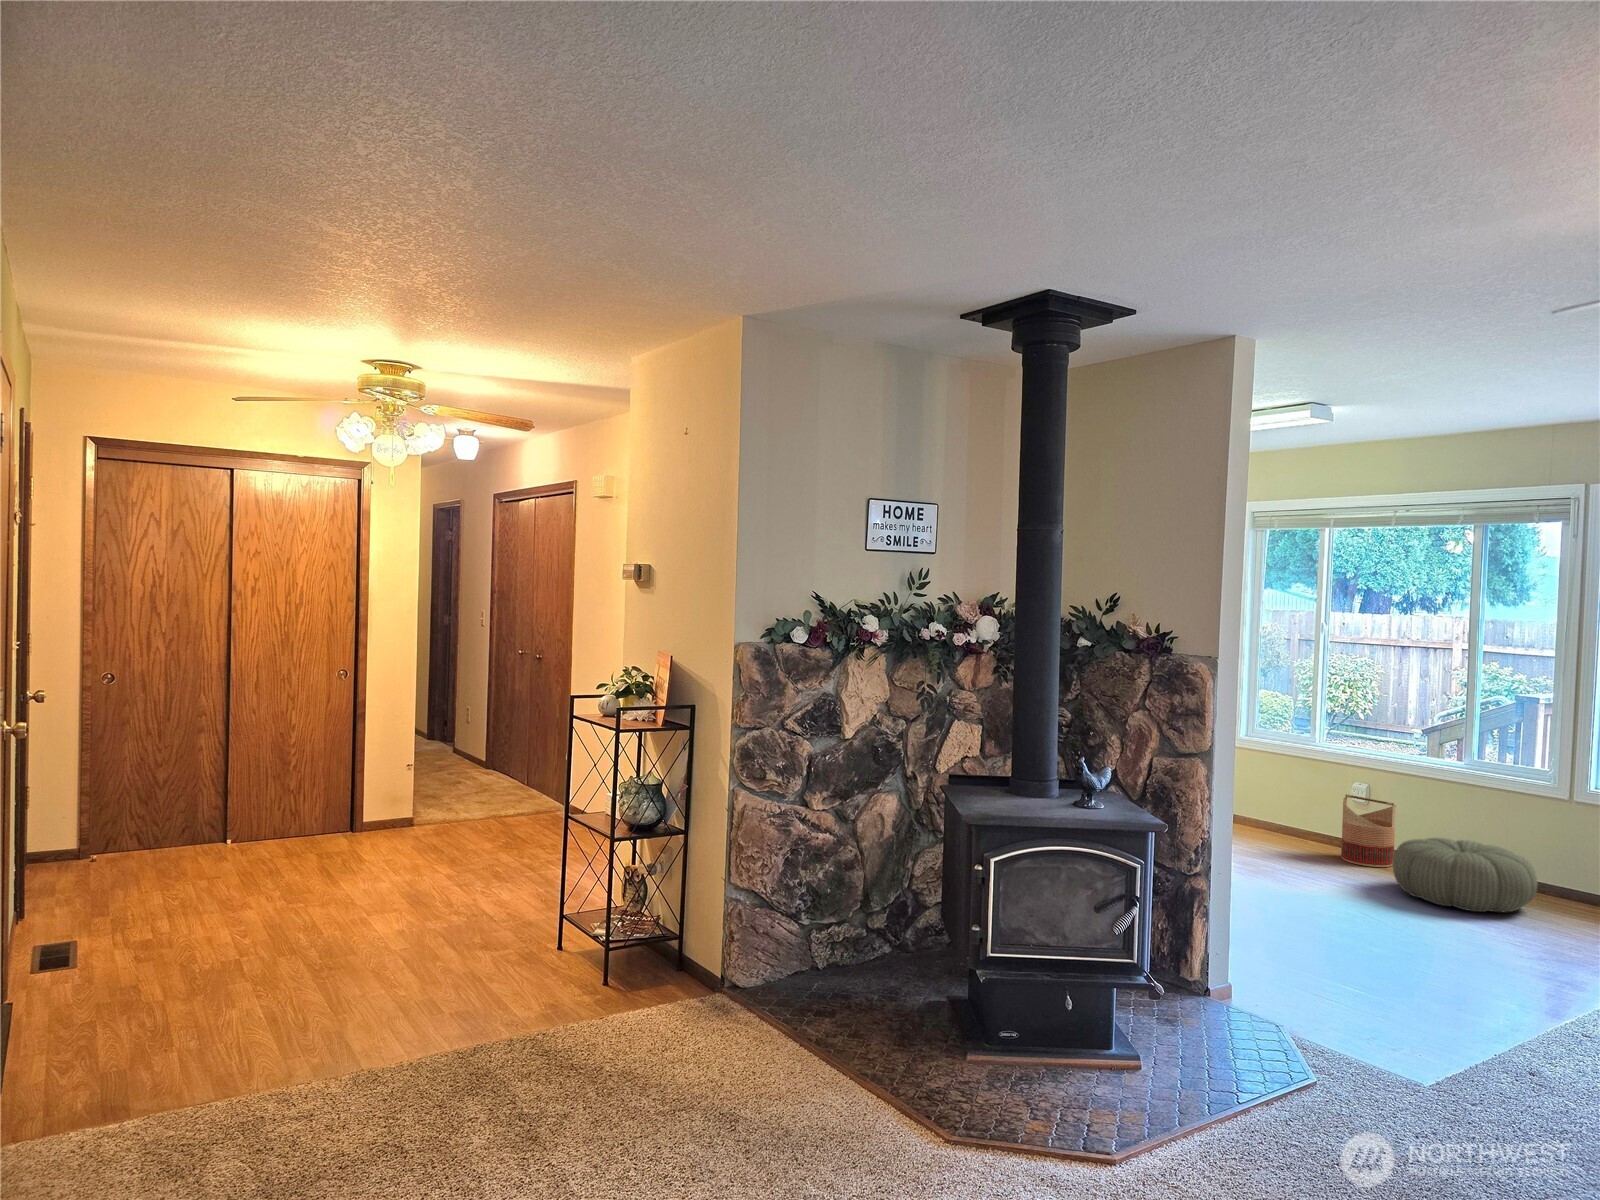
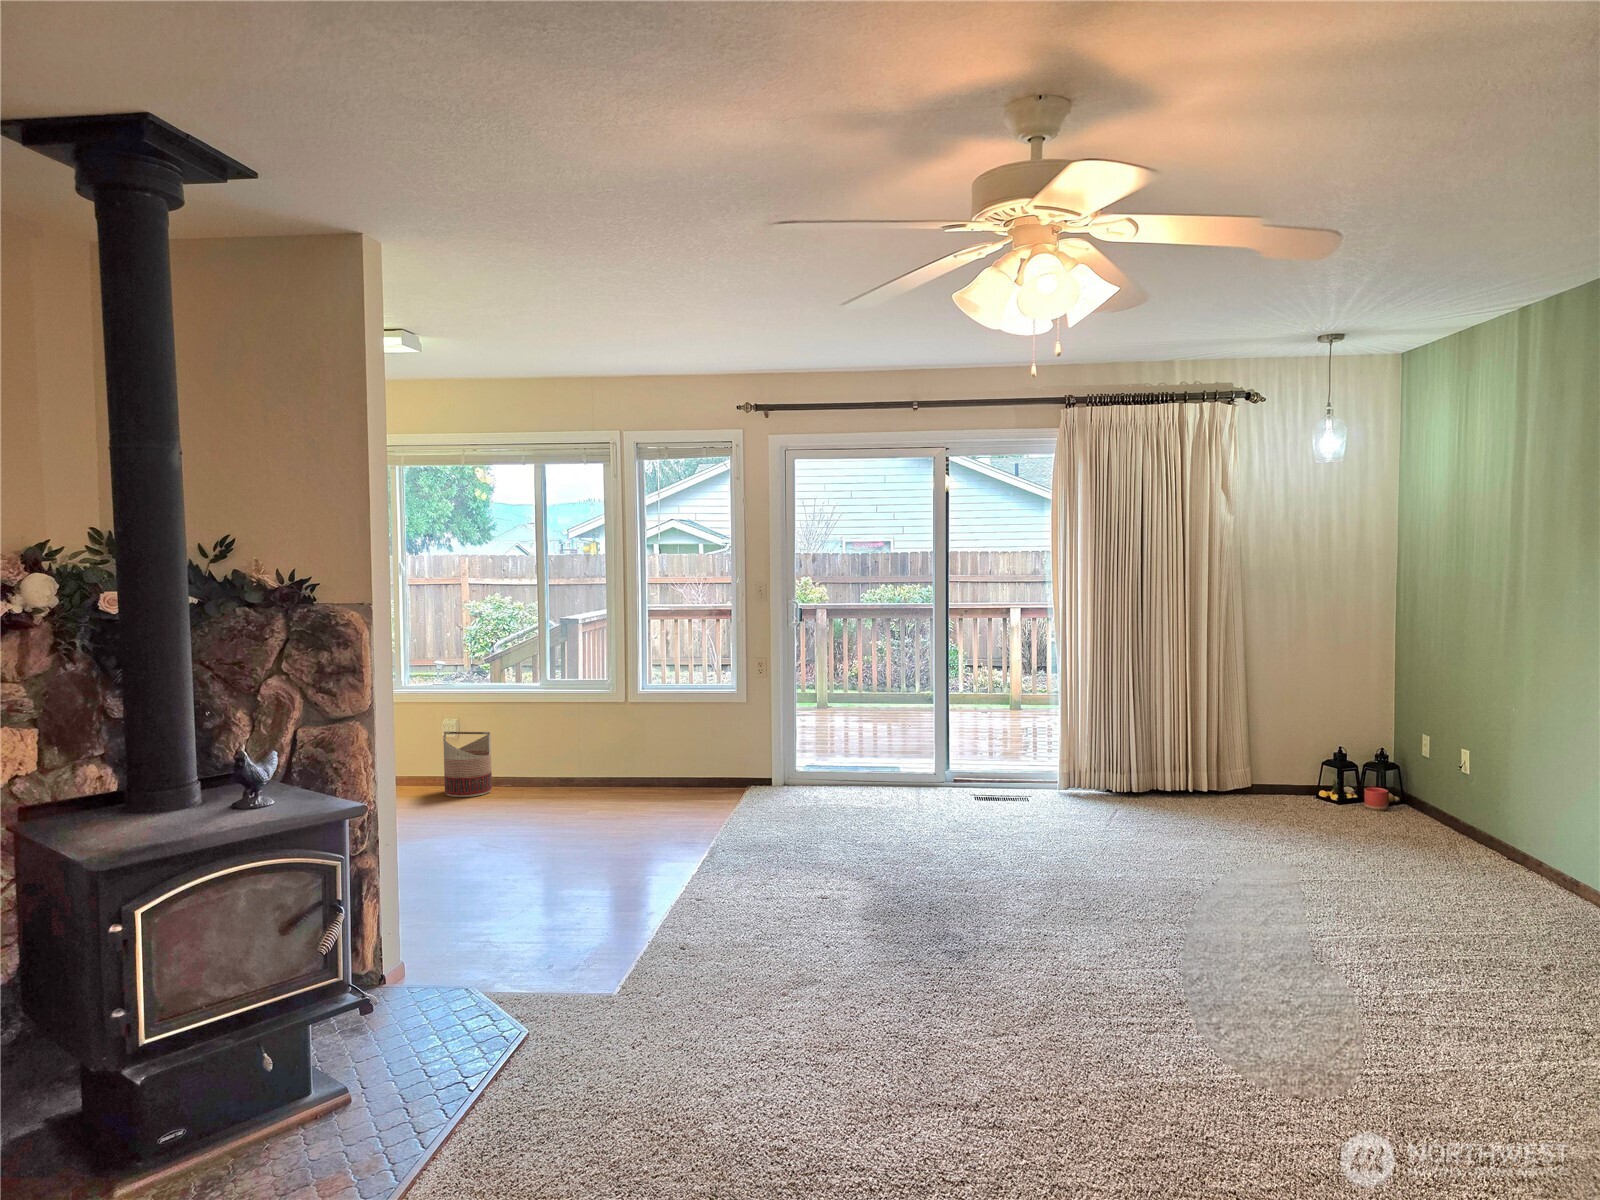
pouf: present [1393,838,1537,912] -> none [499,754,614,818]

